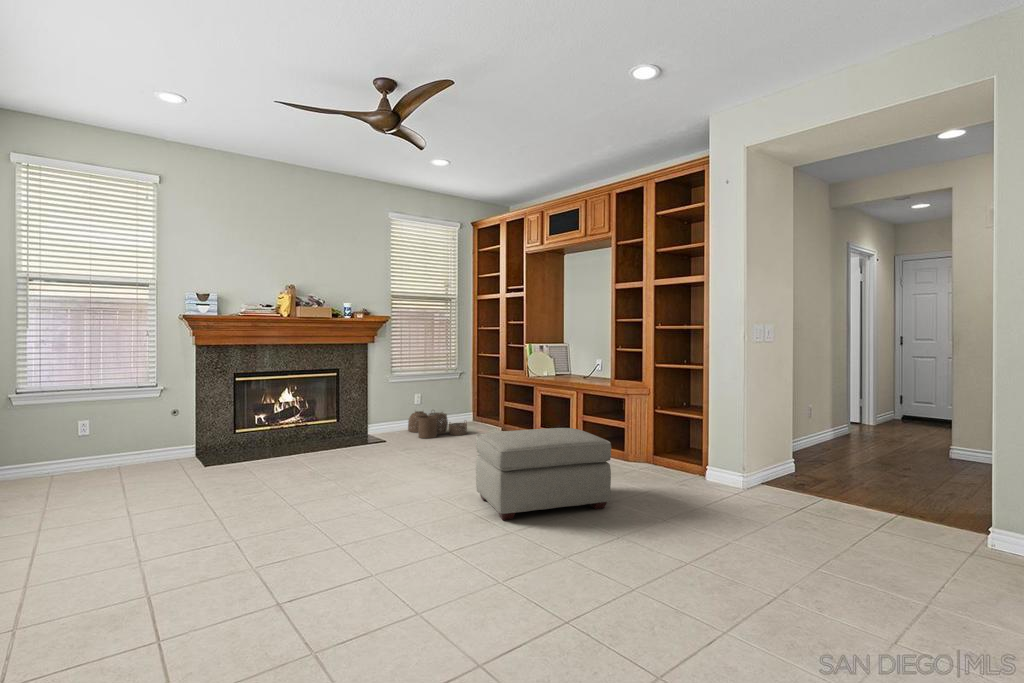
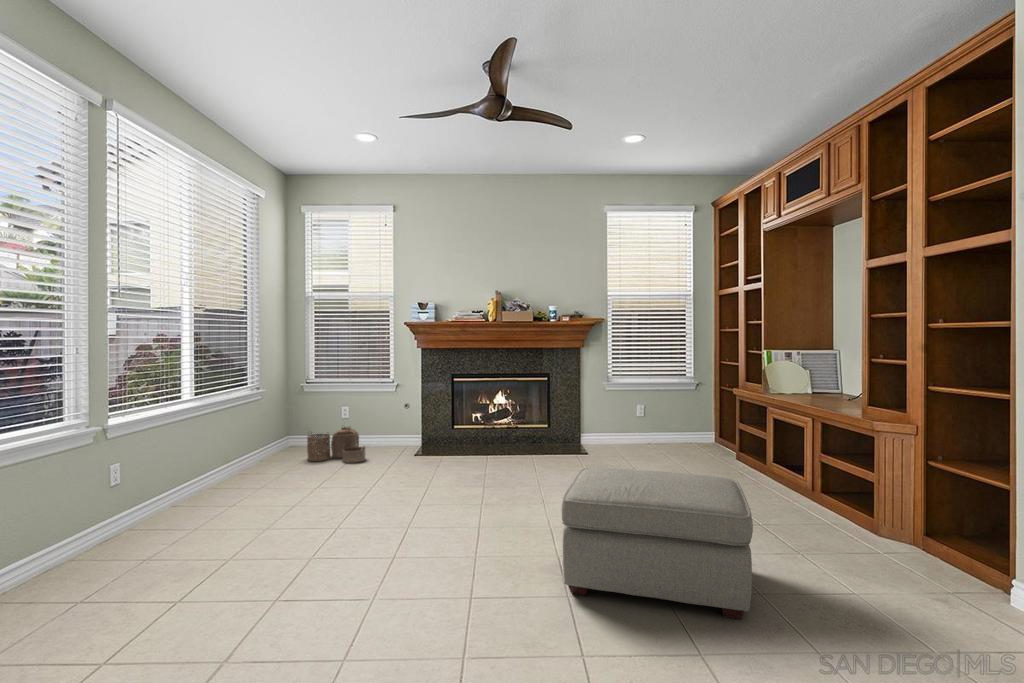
woven basket: present [408,411,467,438] -> present [307,427,365,463]

